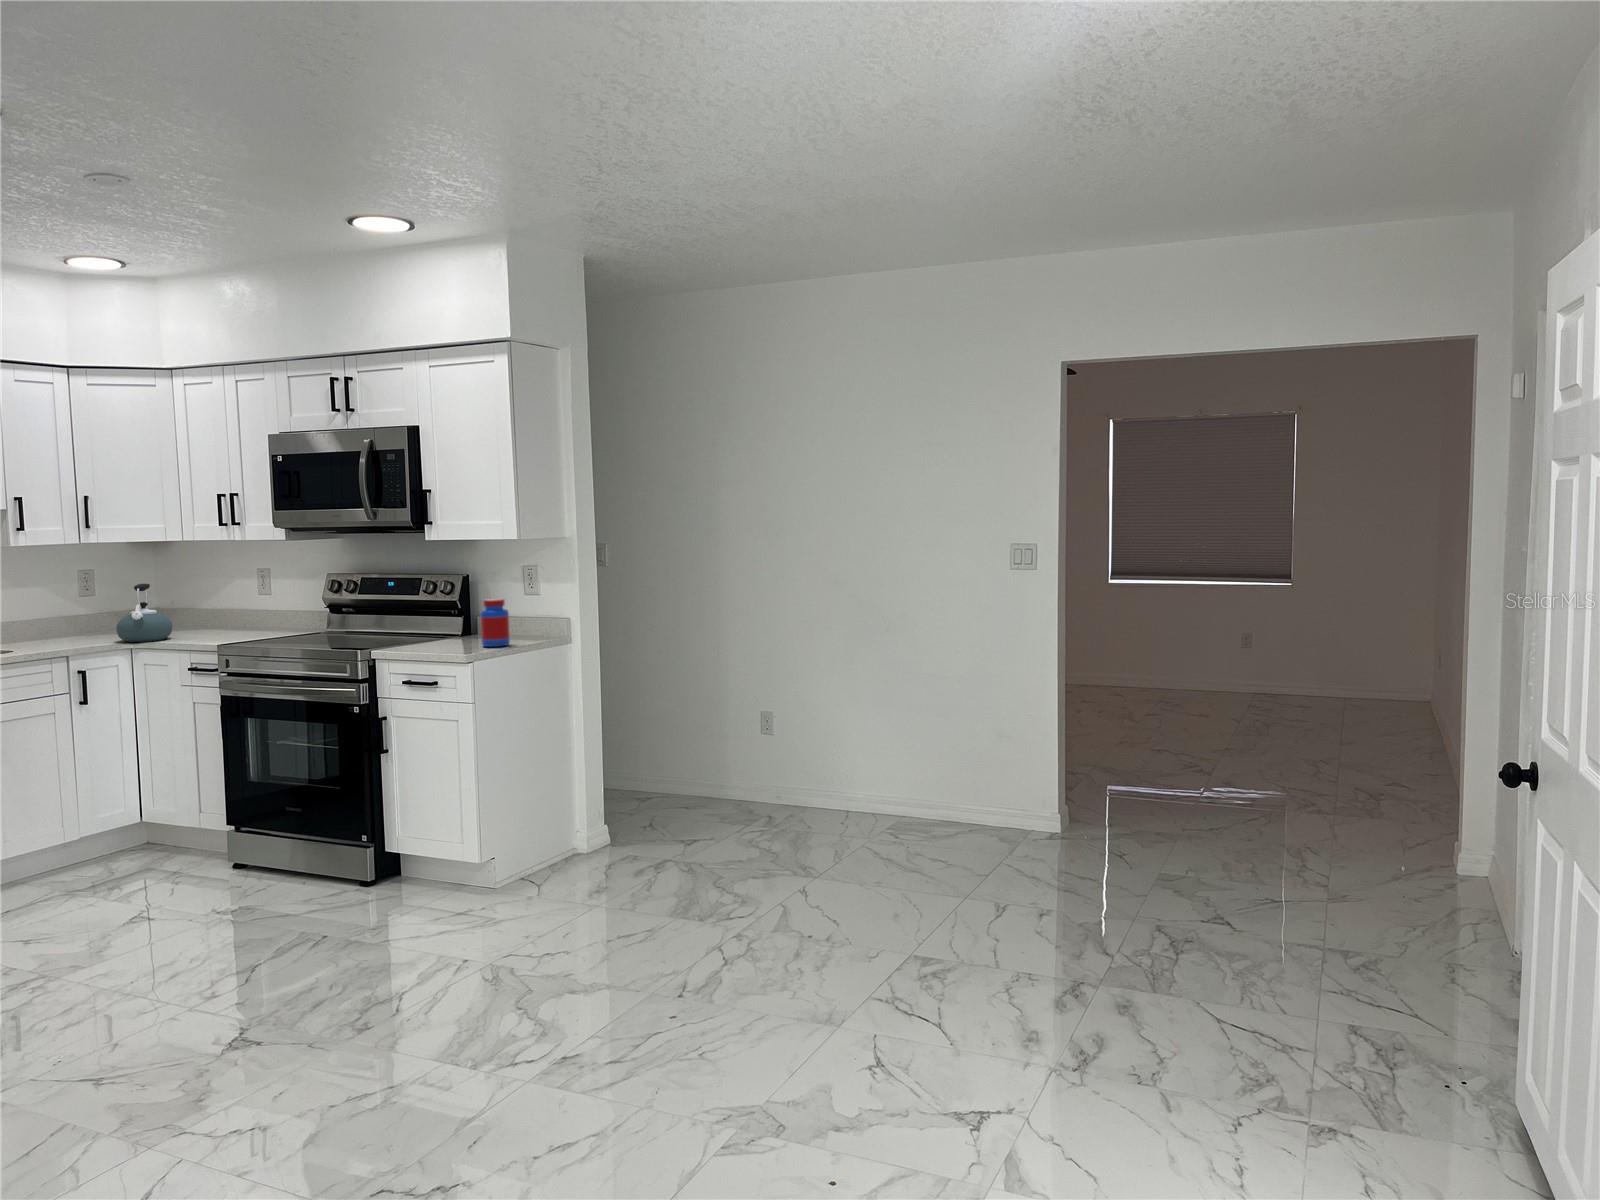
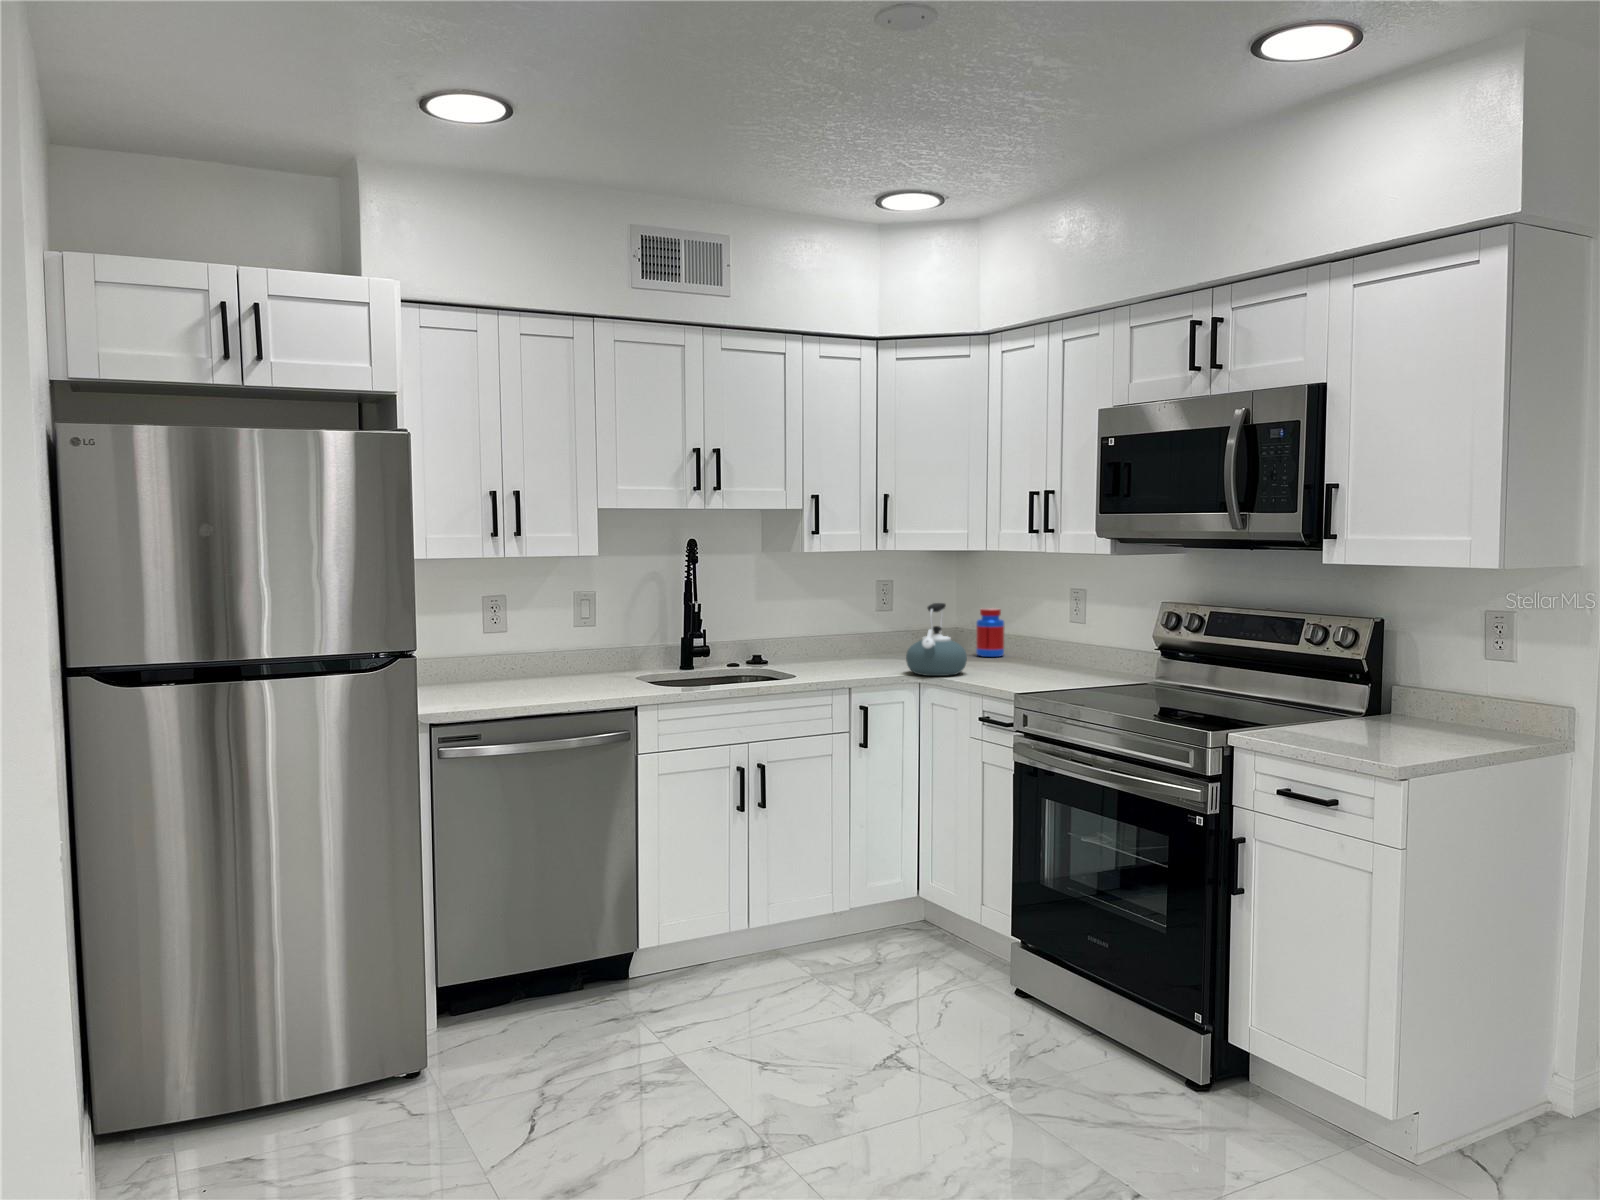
jar: present [480,599,510,647] -> present [976,608,1004,657]

